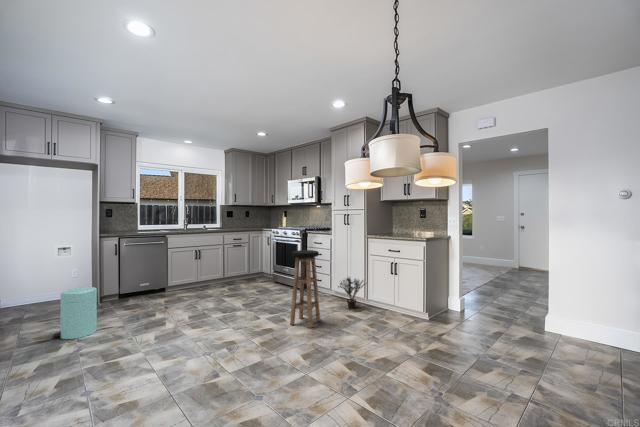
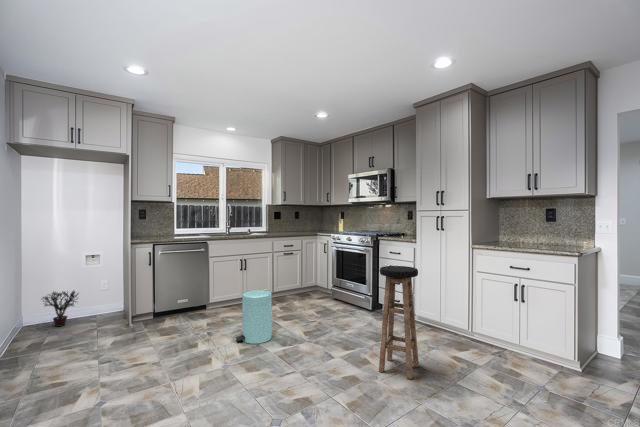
potted plant: present [338,278,365,308] -> present [43,291,78,327]
trash can: present [53,287,97,339] -> present [236,290,272,344]

